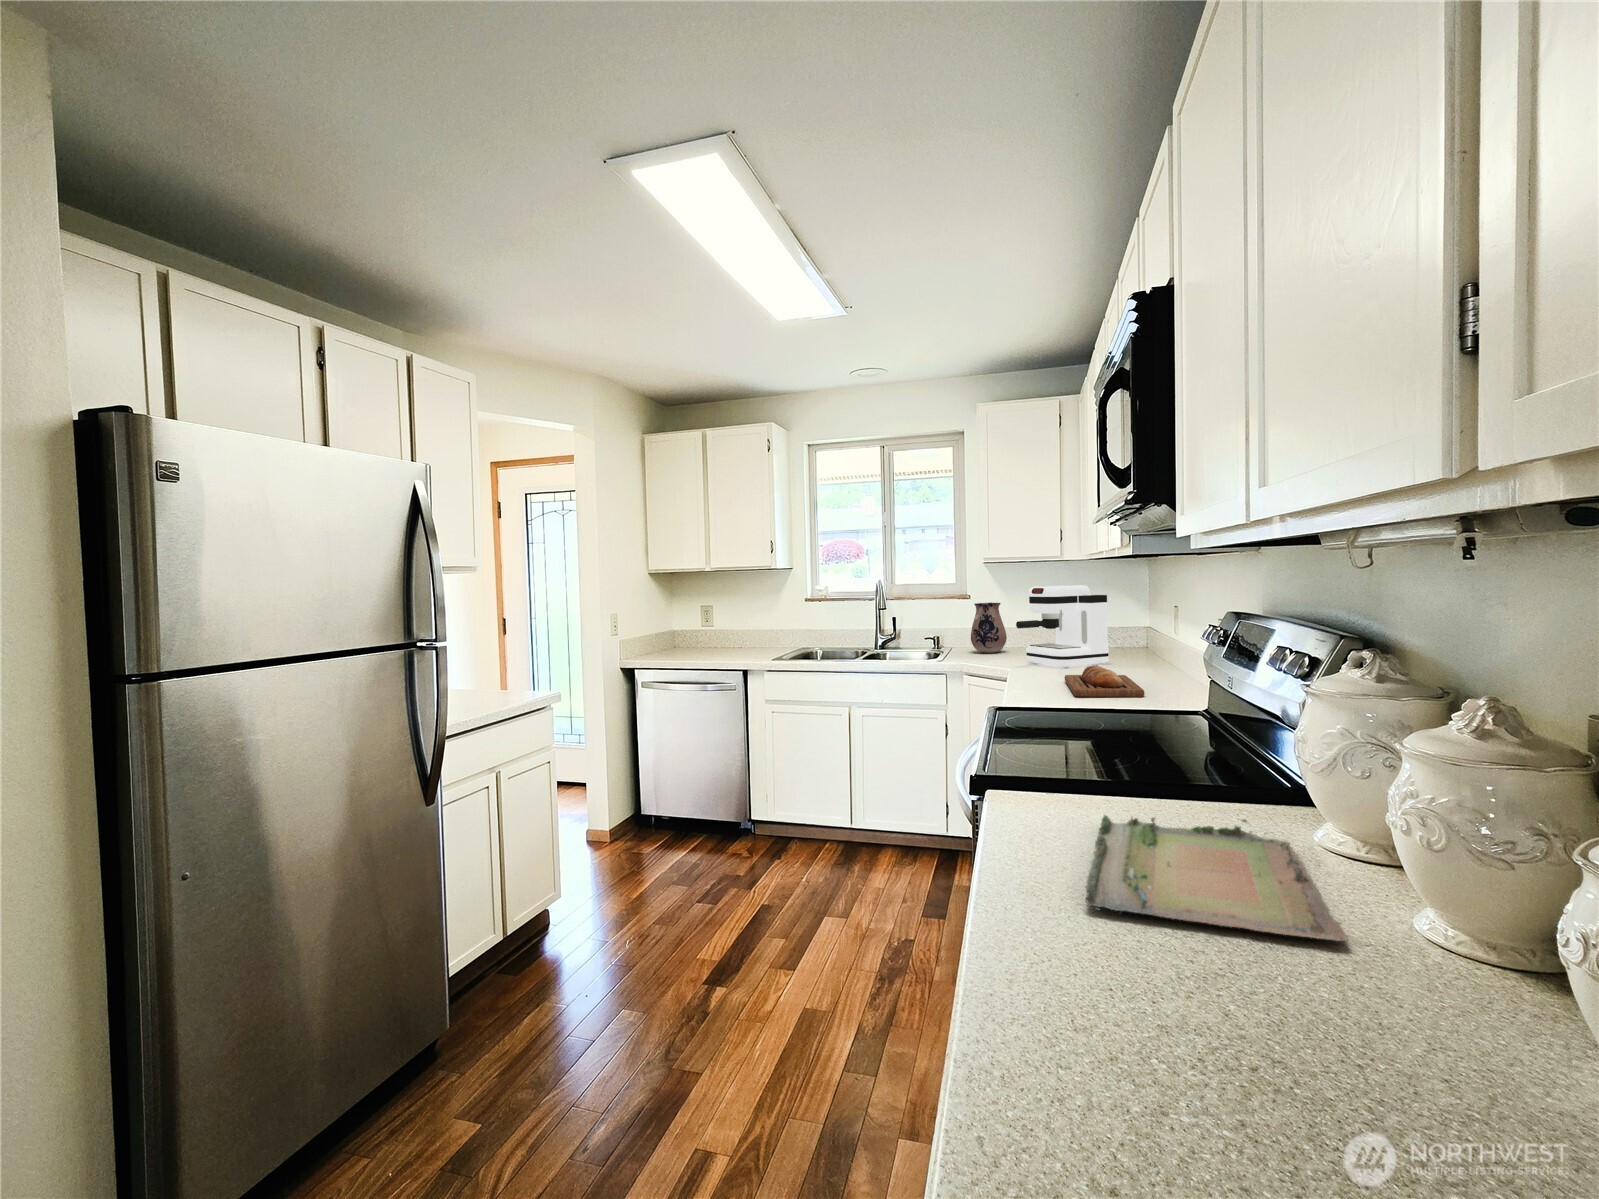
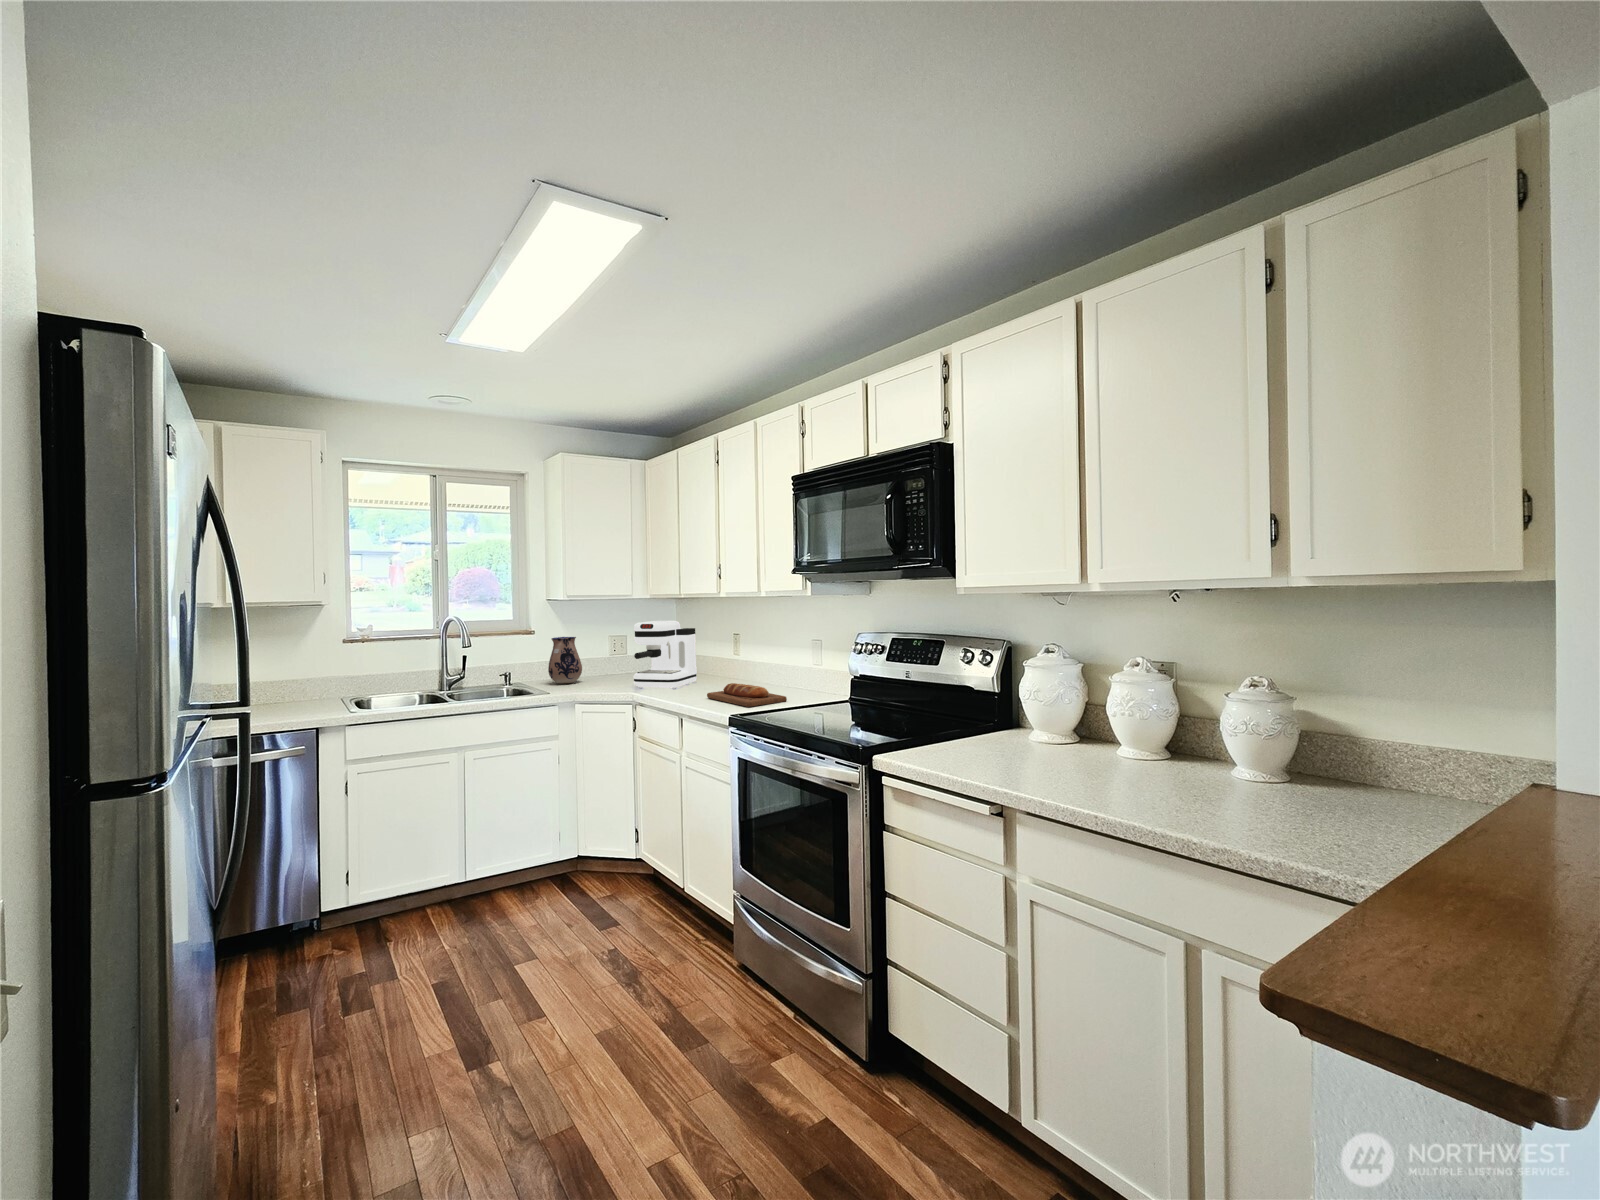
tray: present [1086,815,1348,941] -> none [967,743,1124,792]

